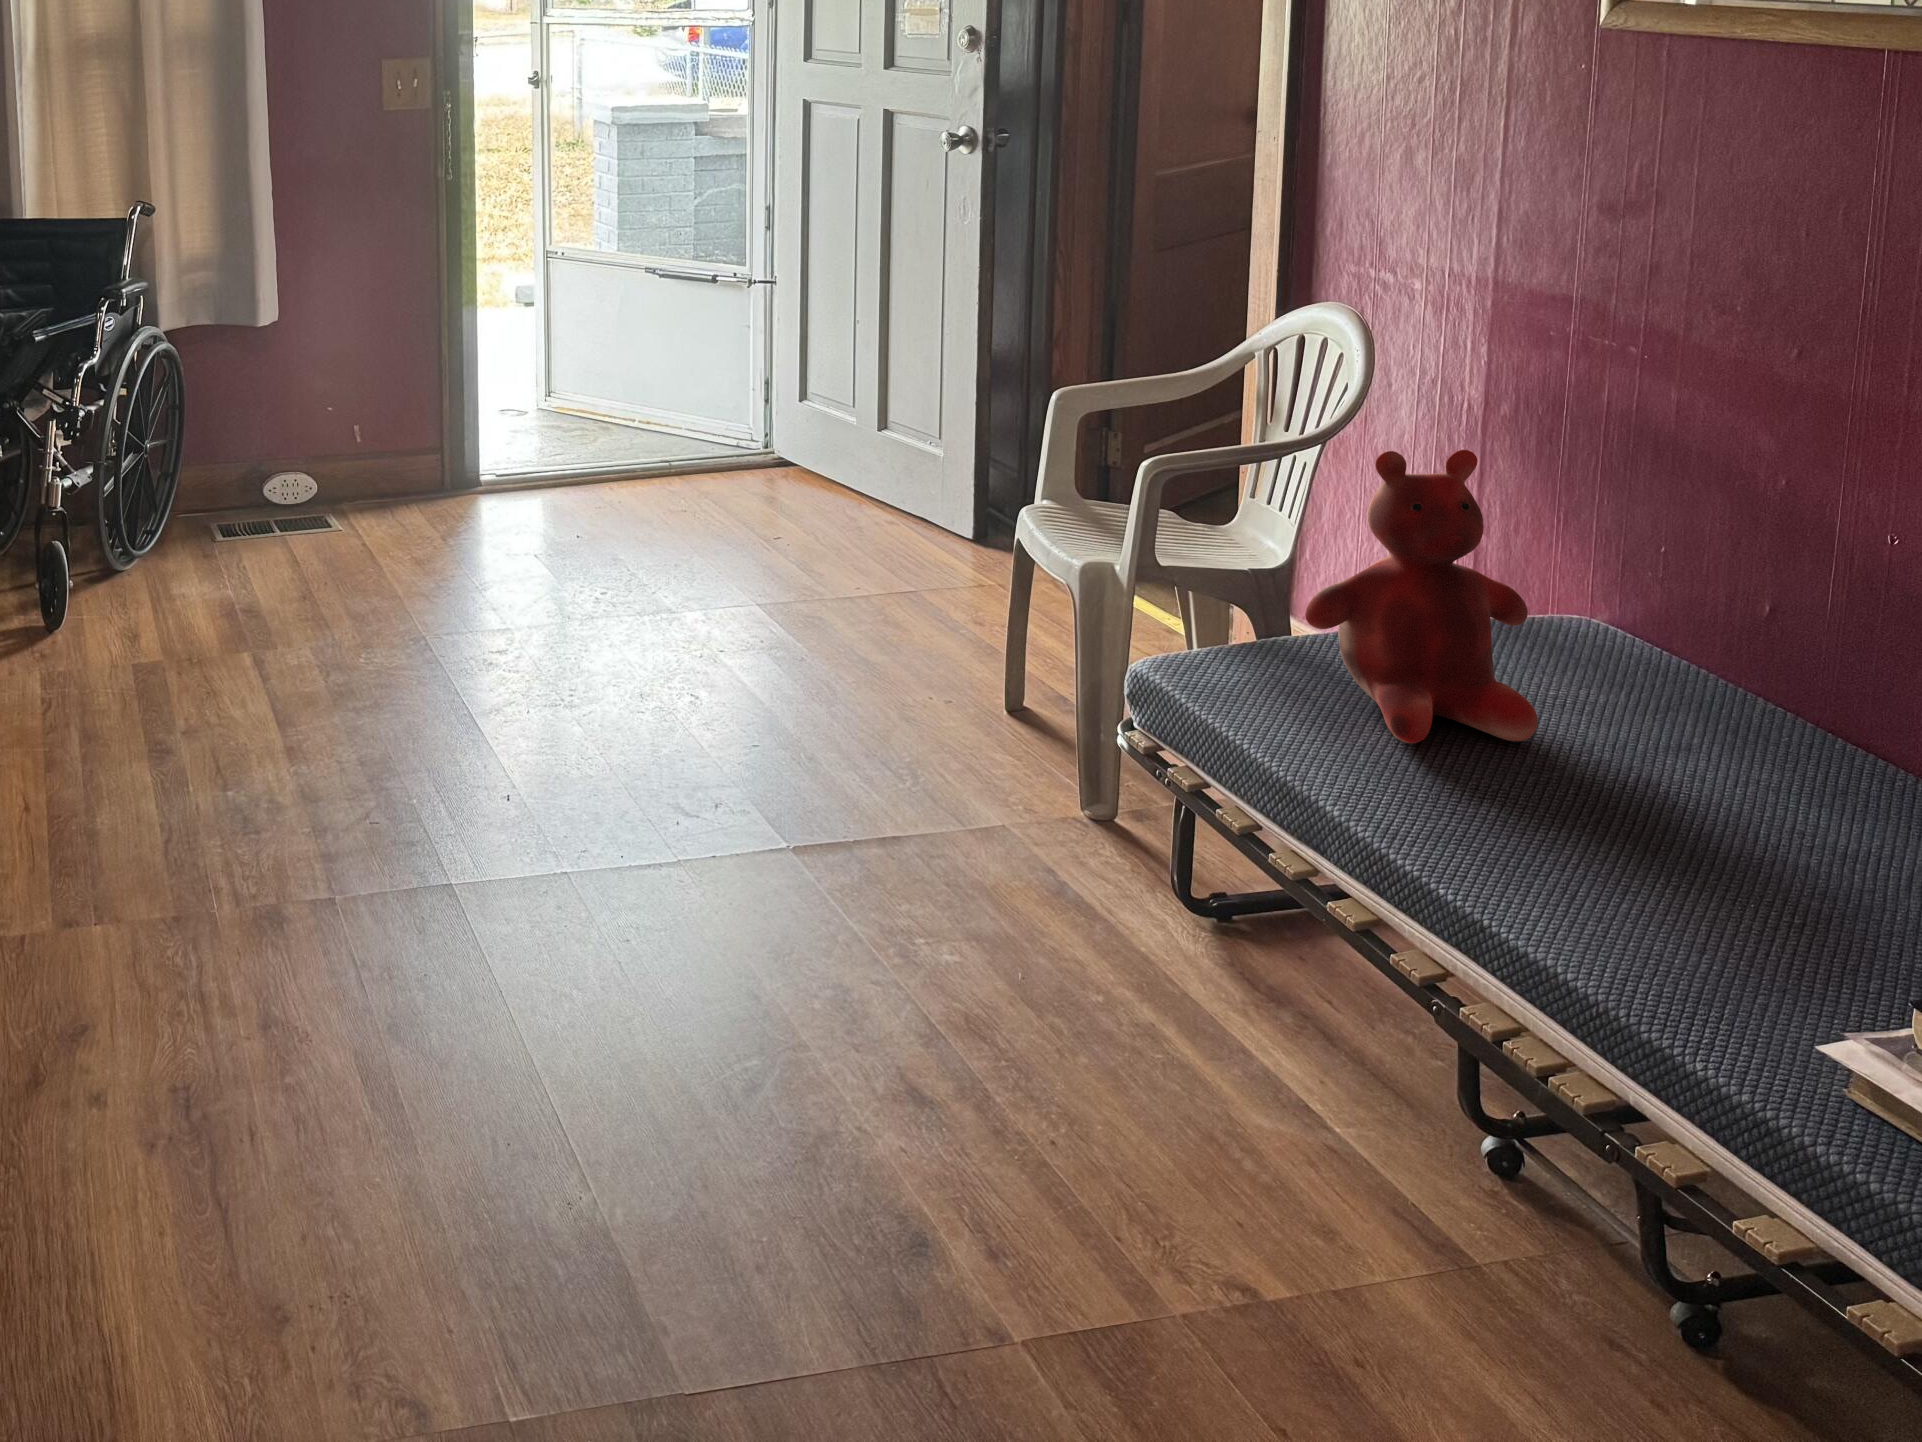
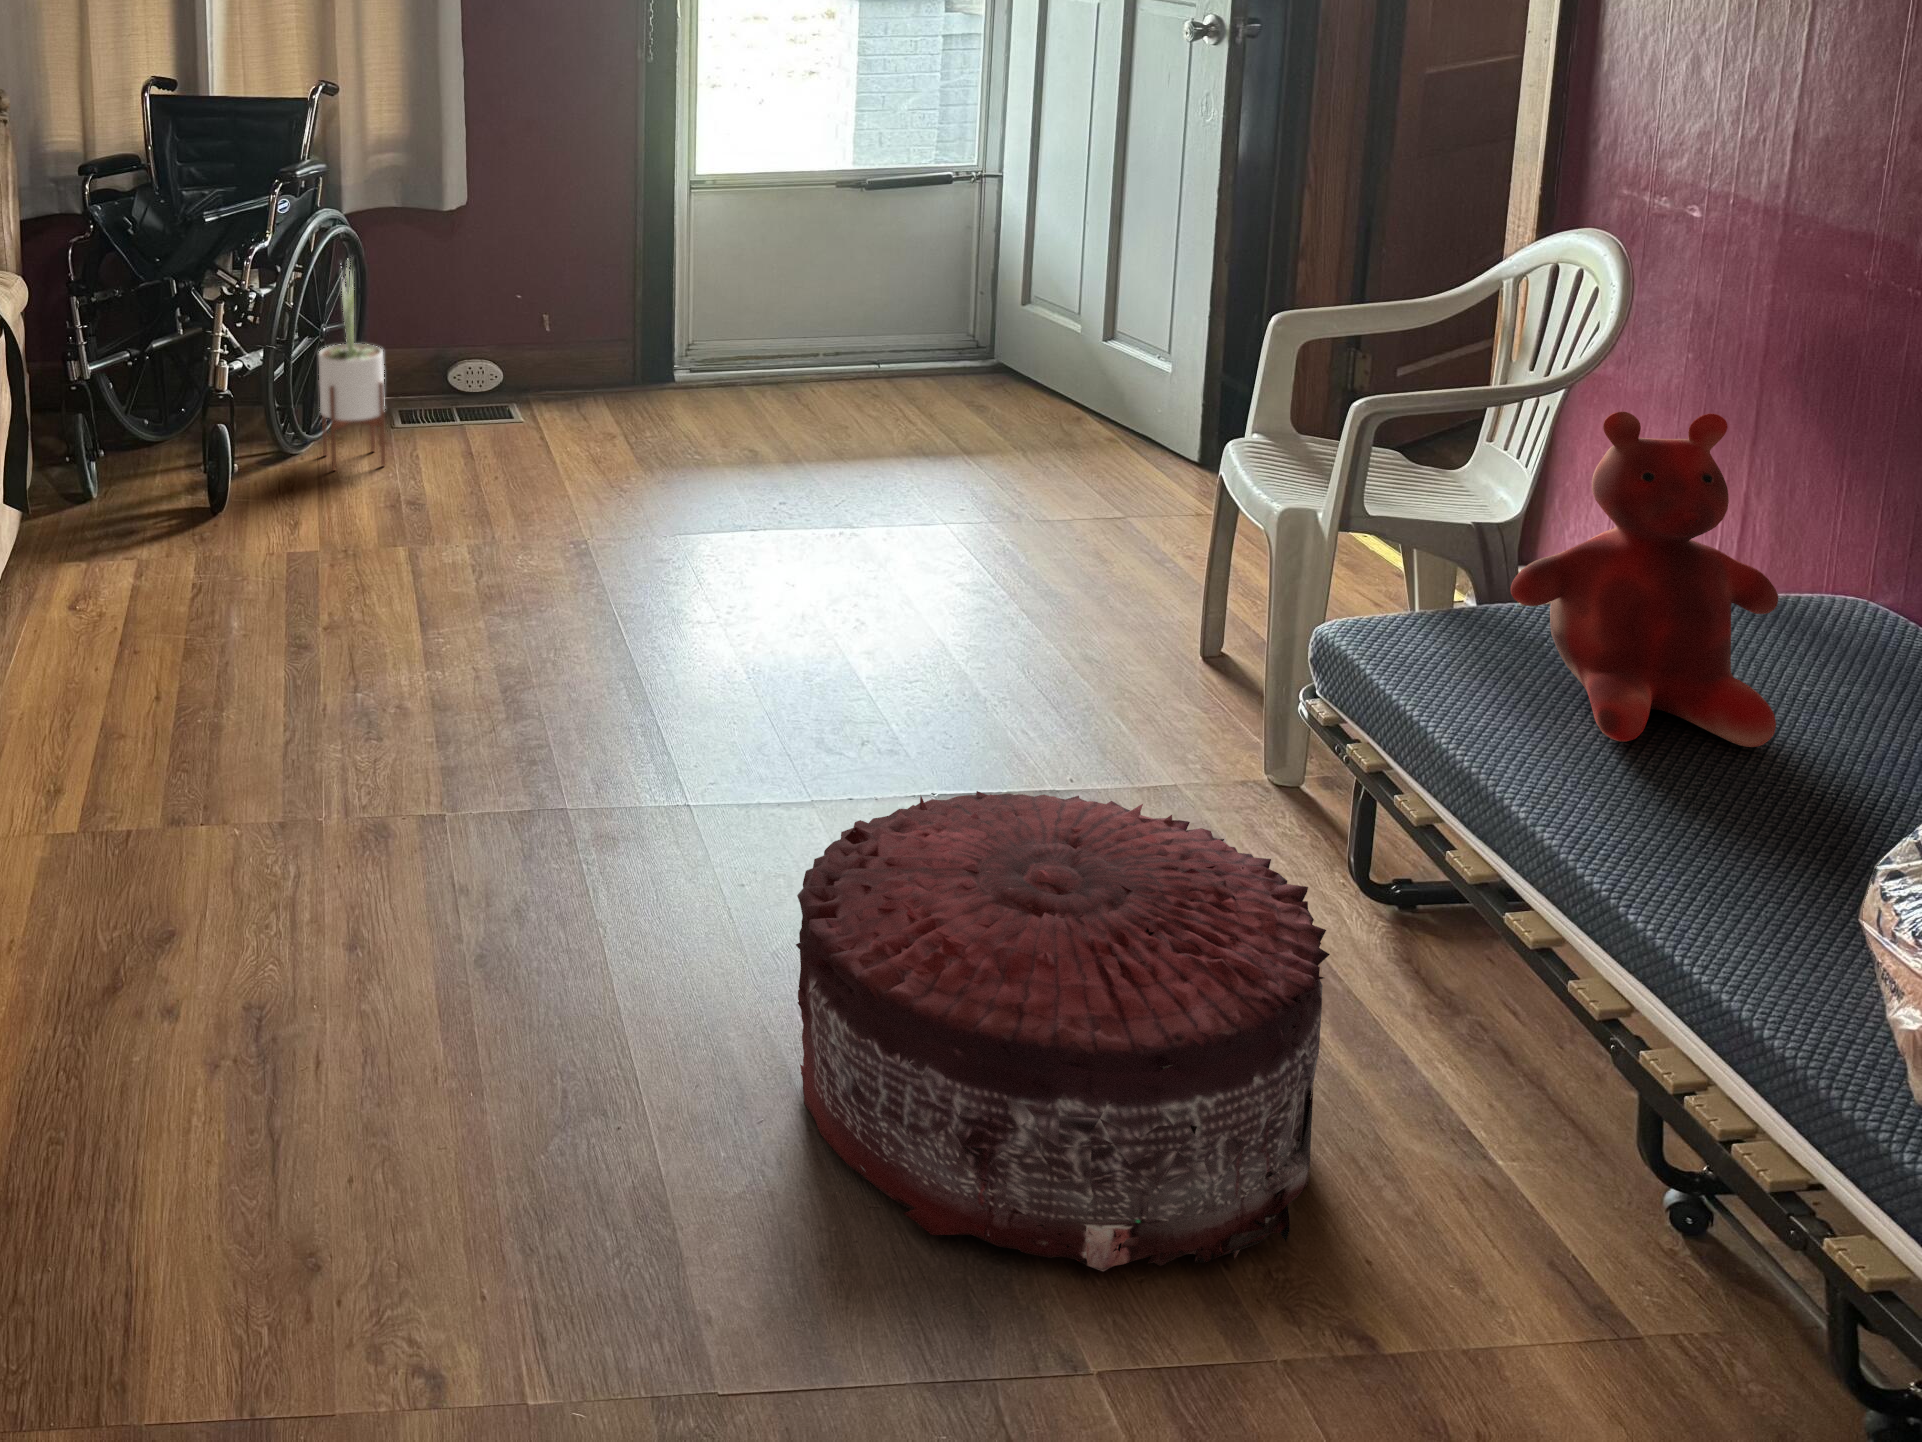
potted plant: none [142,364,211,584] -> present [319,267,385,470]
pouf: none [702,828,1186,1255] -> present [796,791,1330,1271]

